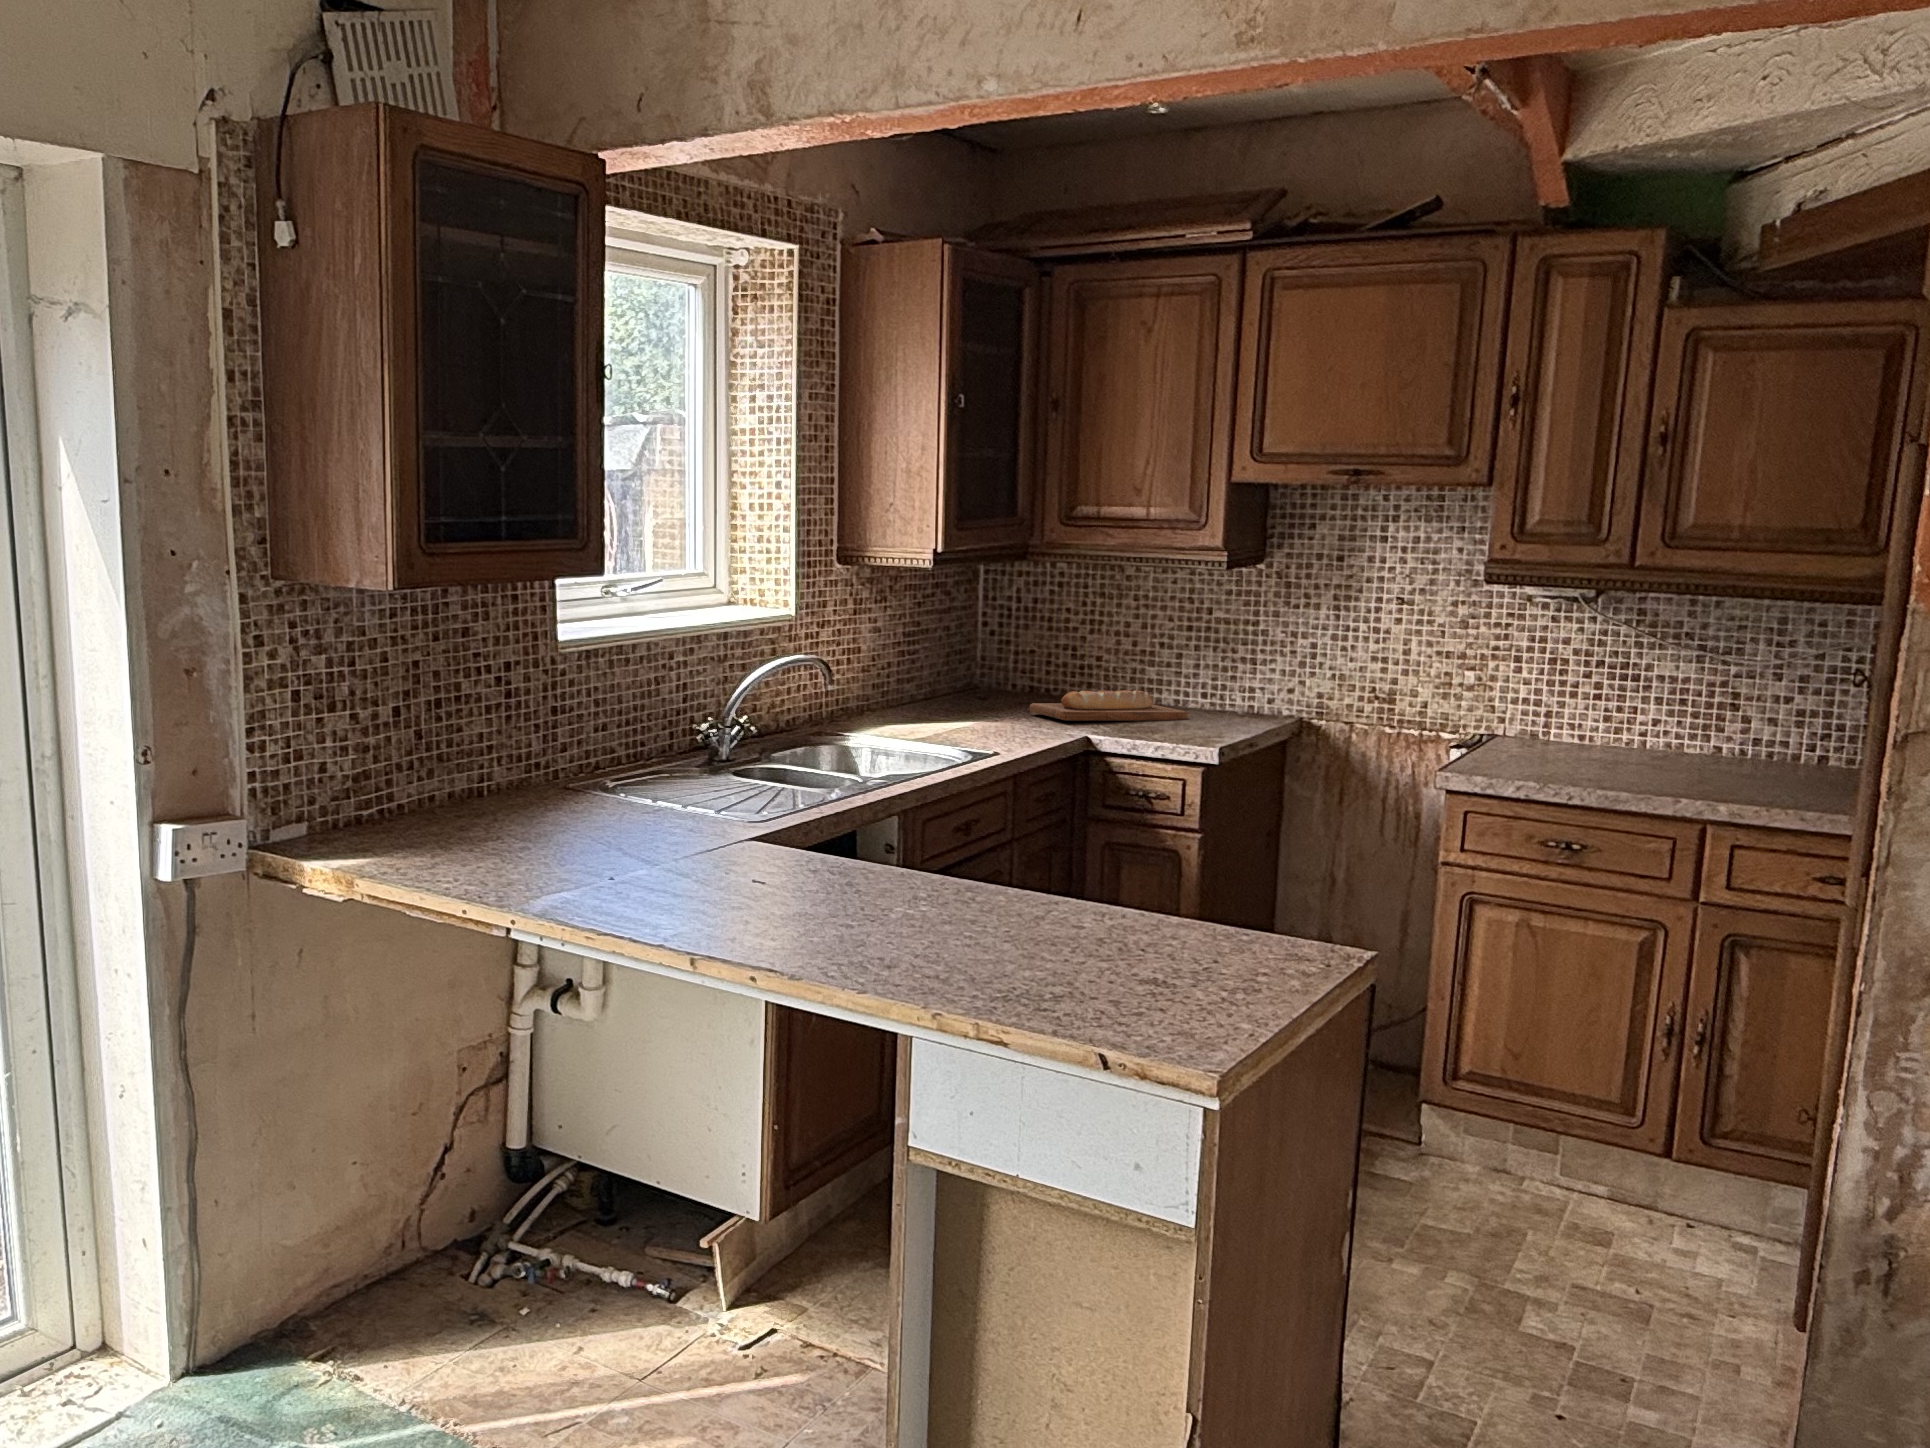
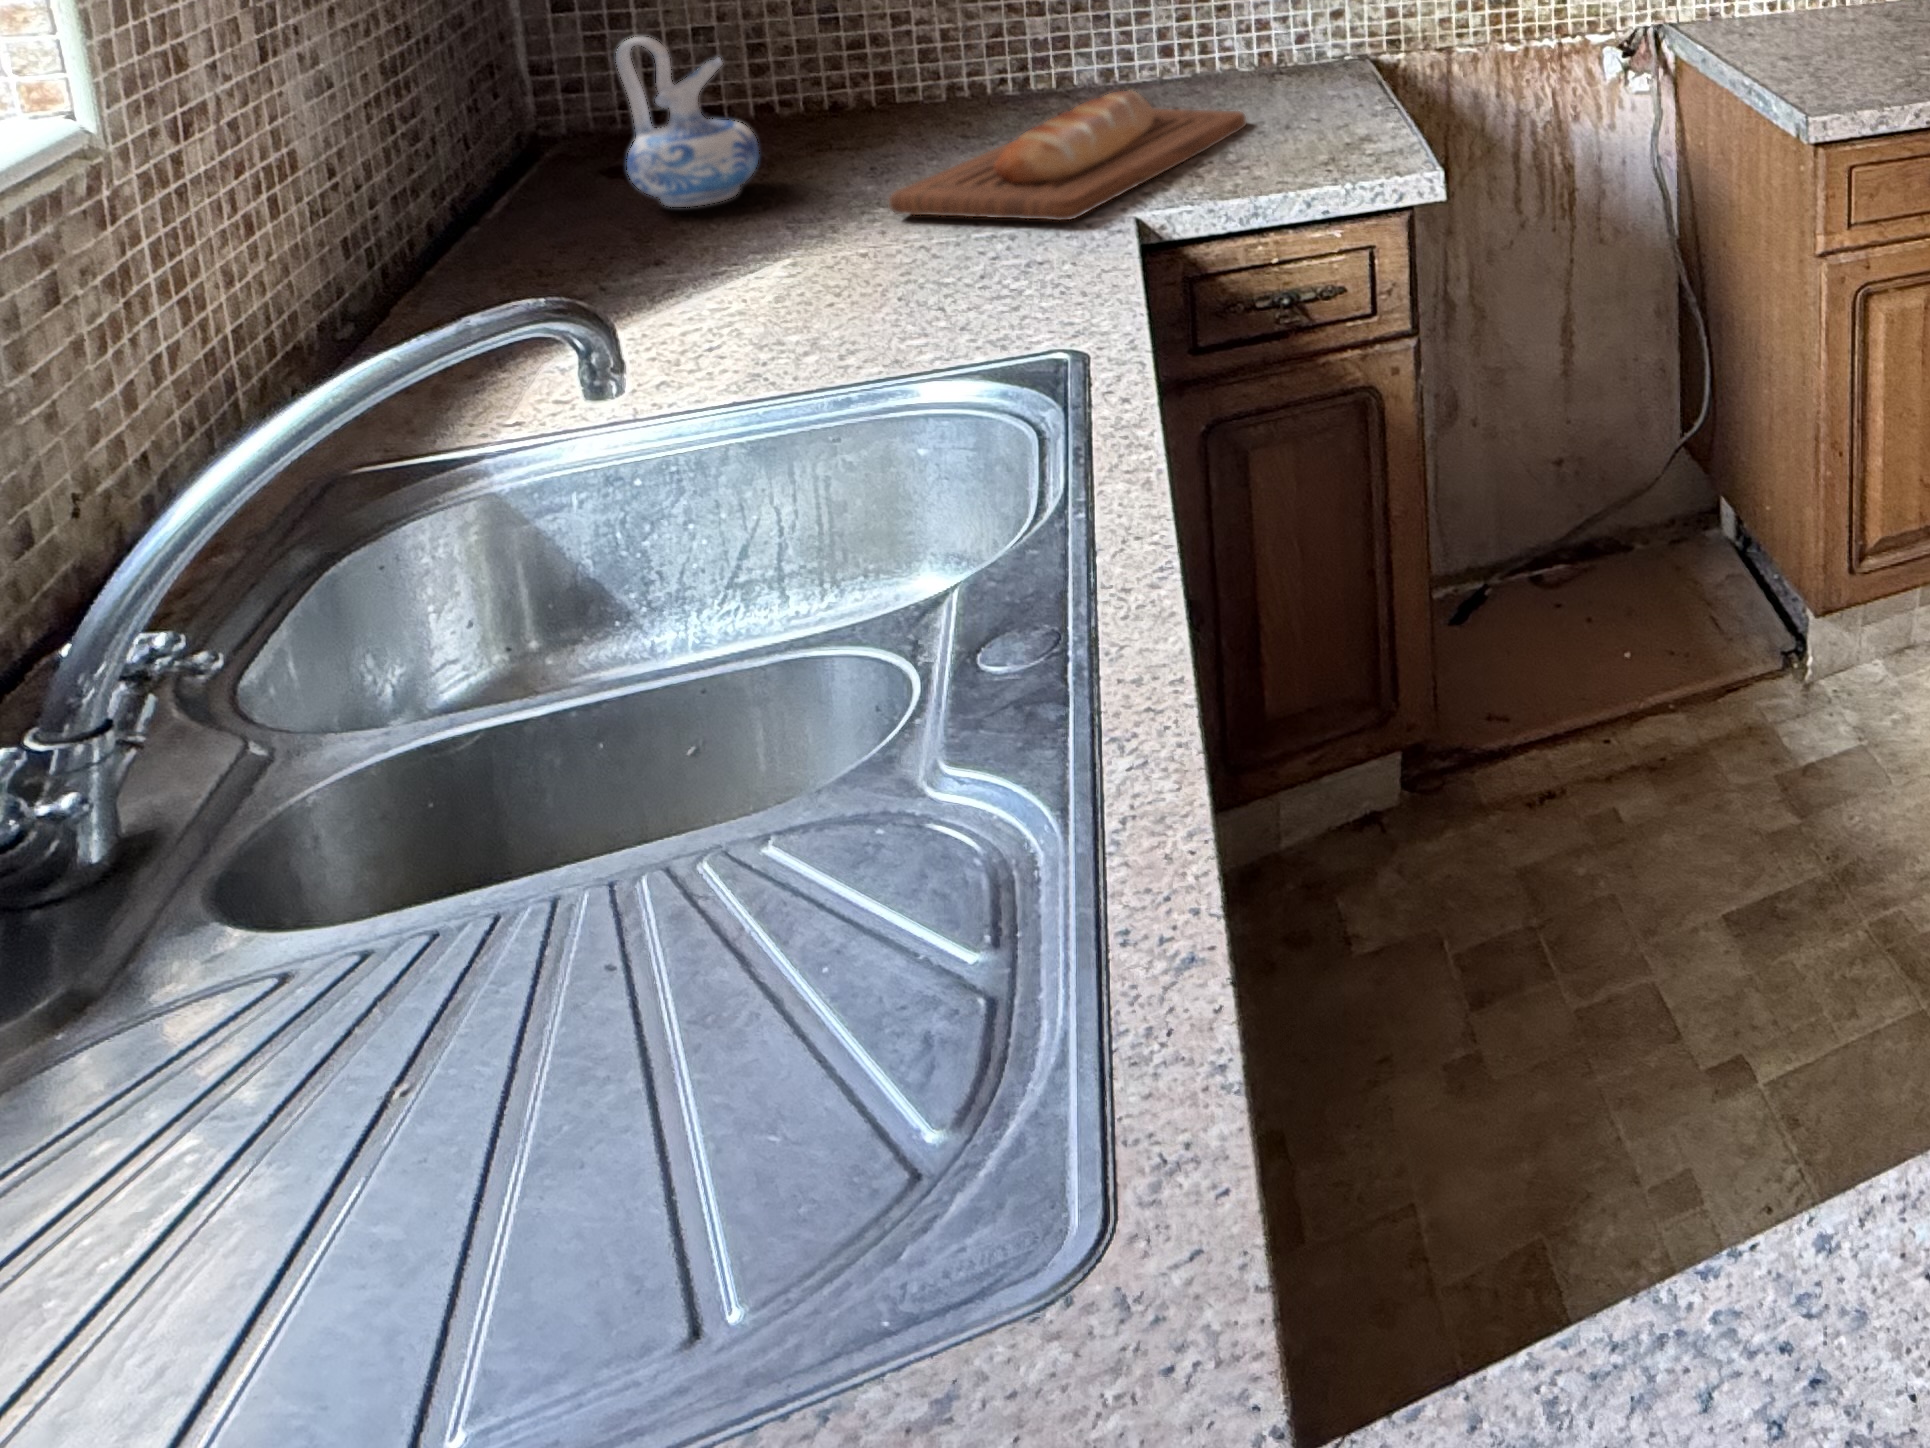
ceramic pitcher: none [982,636,1022,704] -> present [616,37,759,207]

